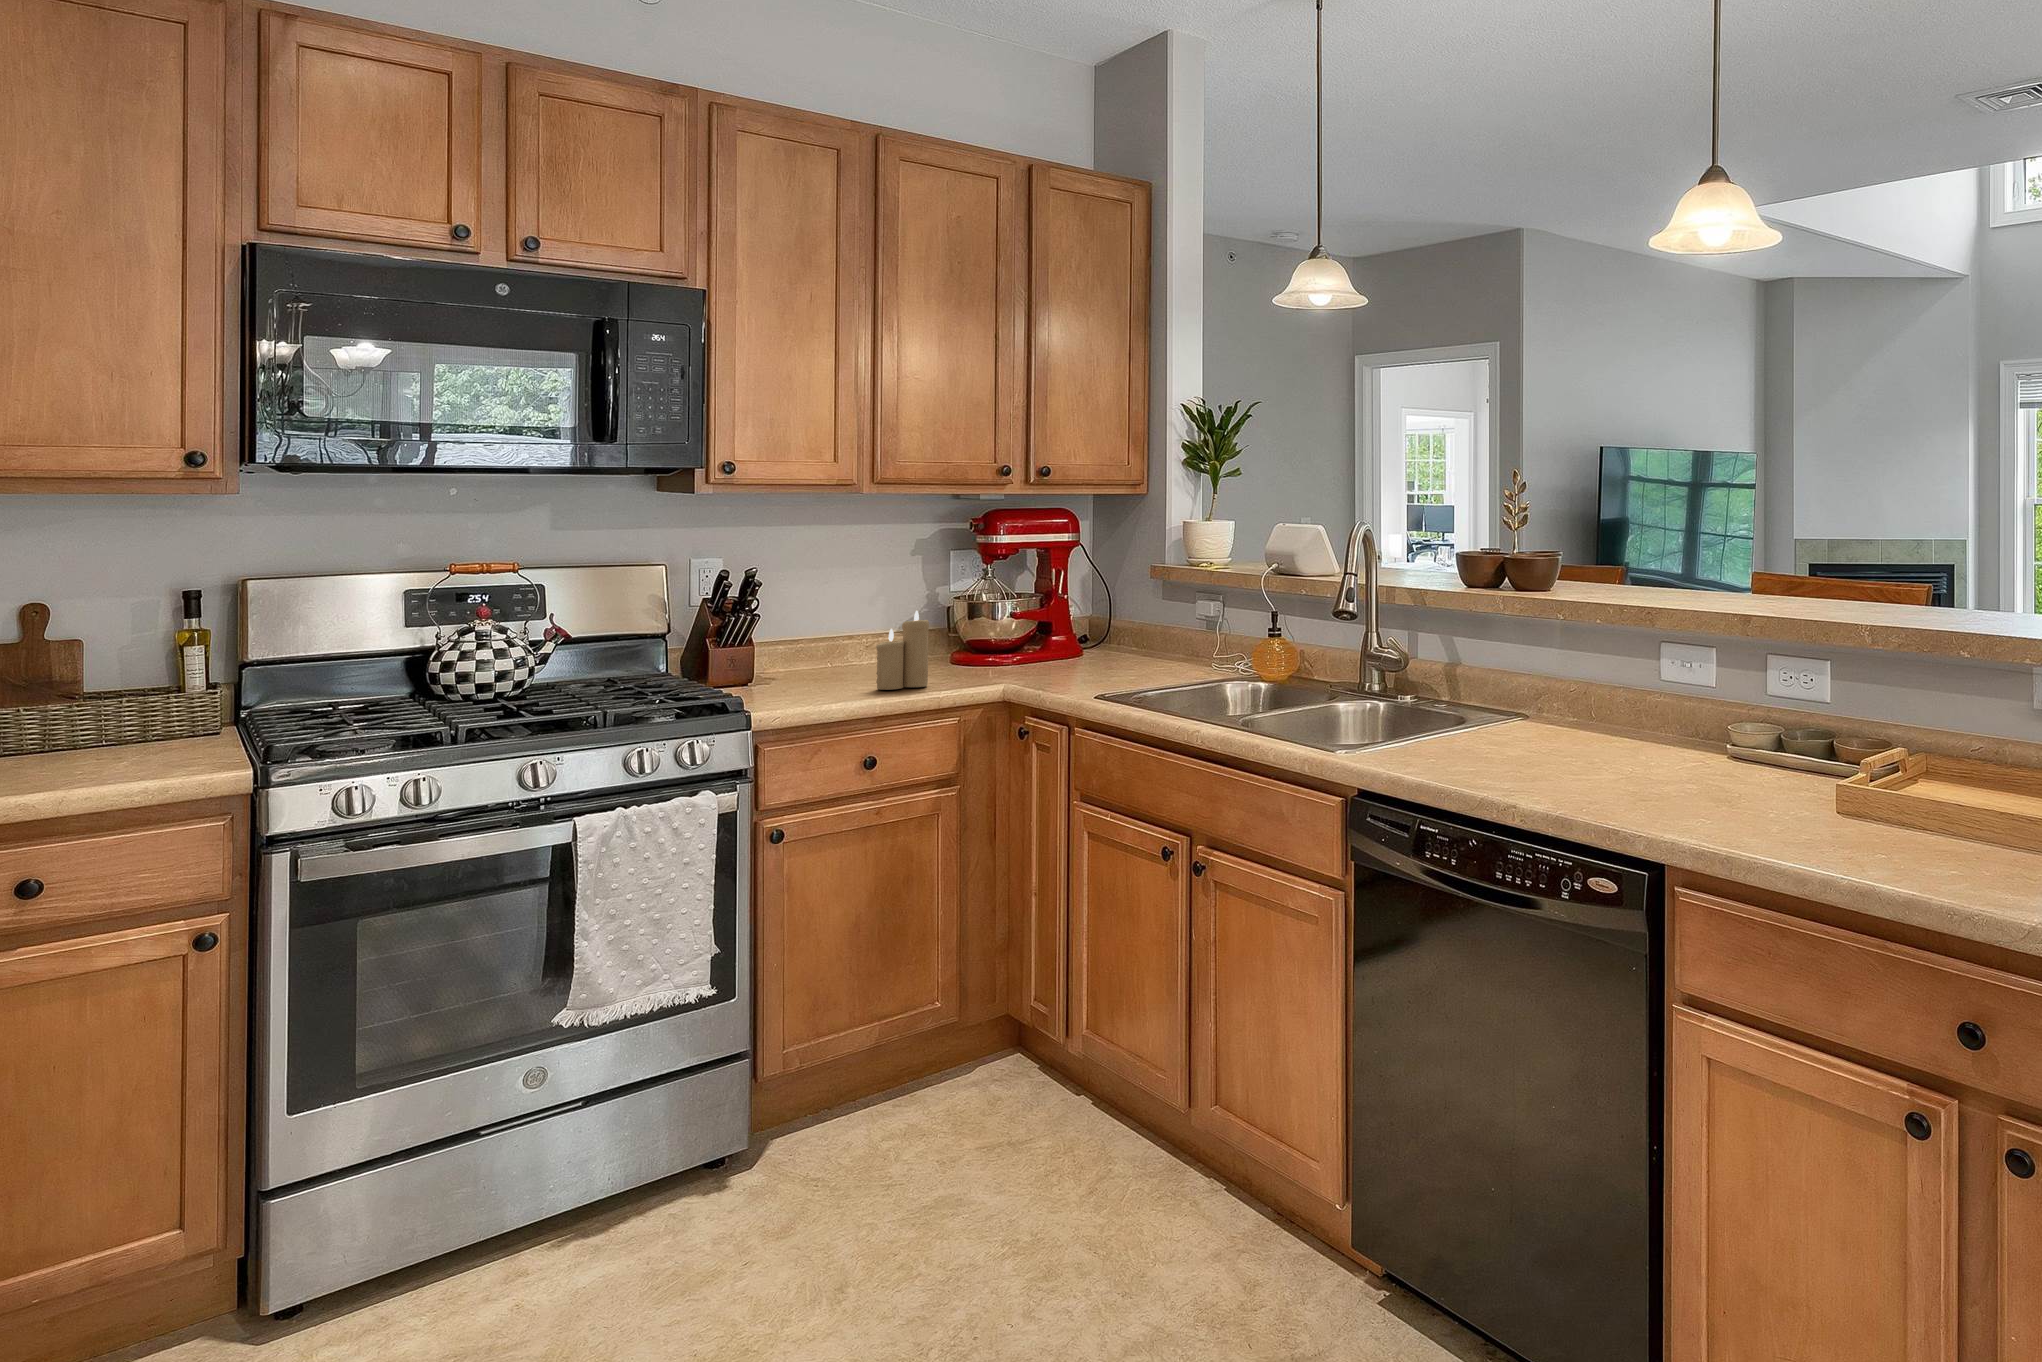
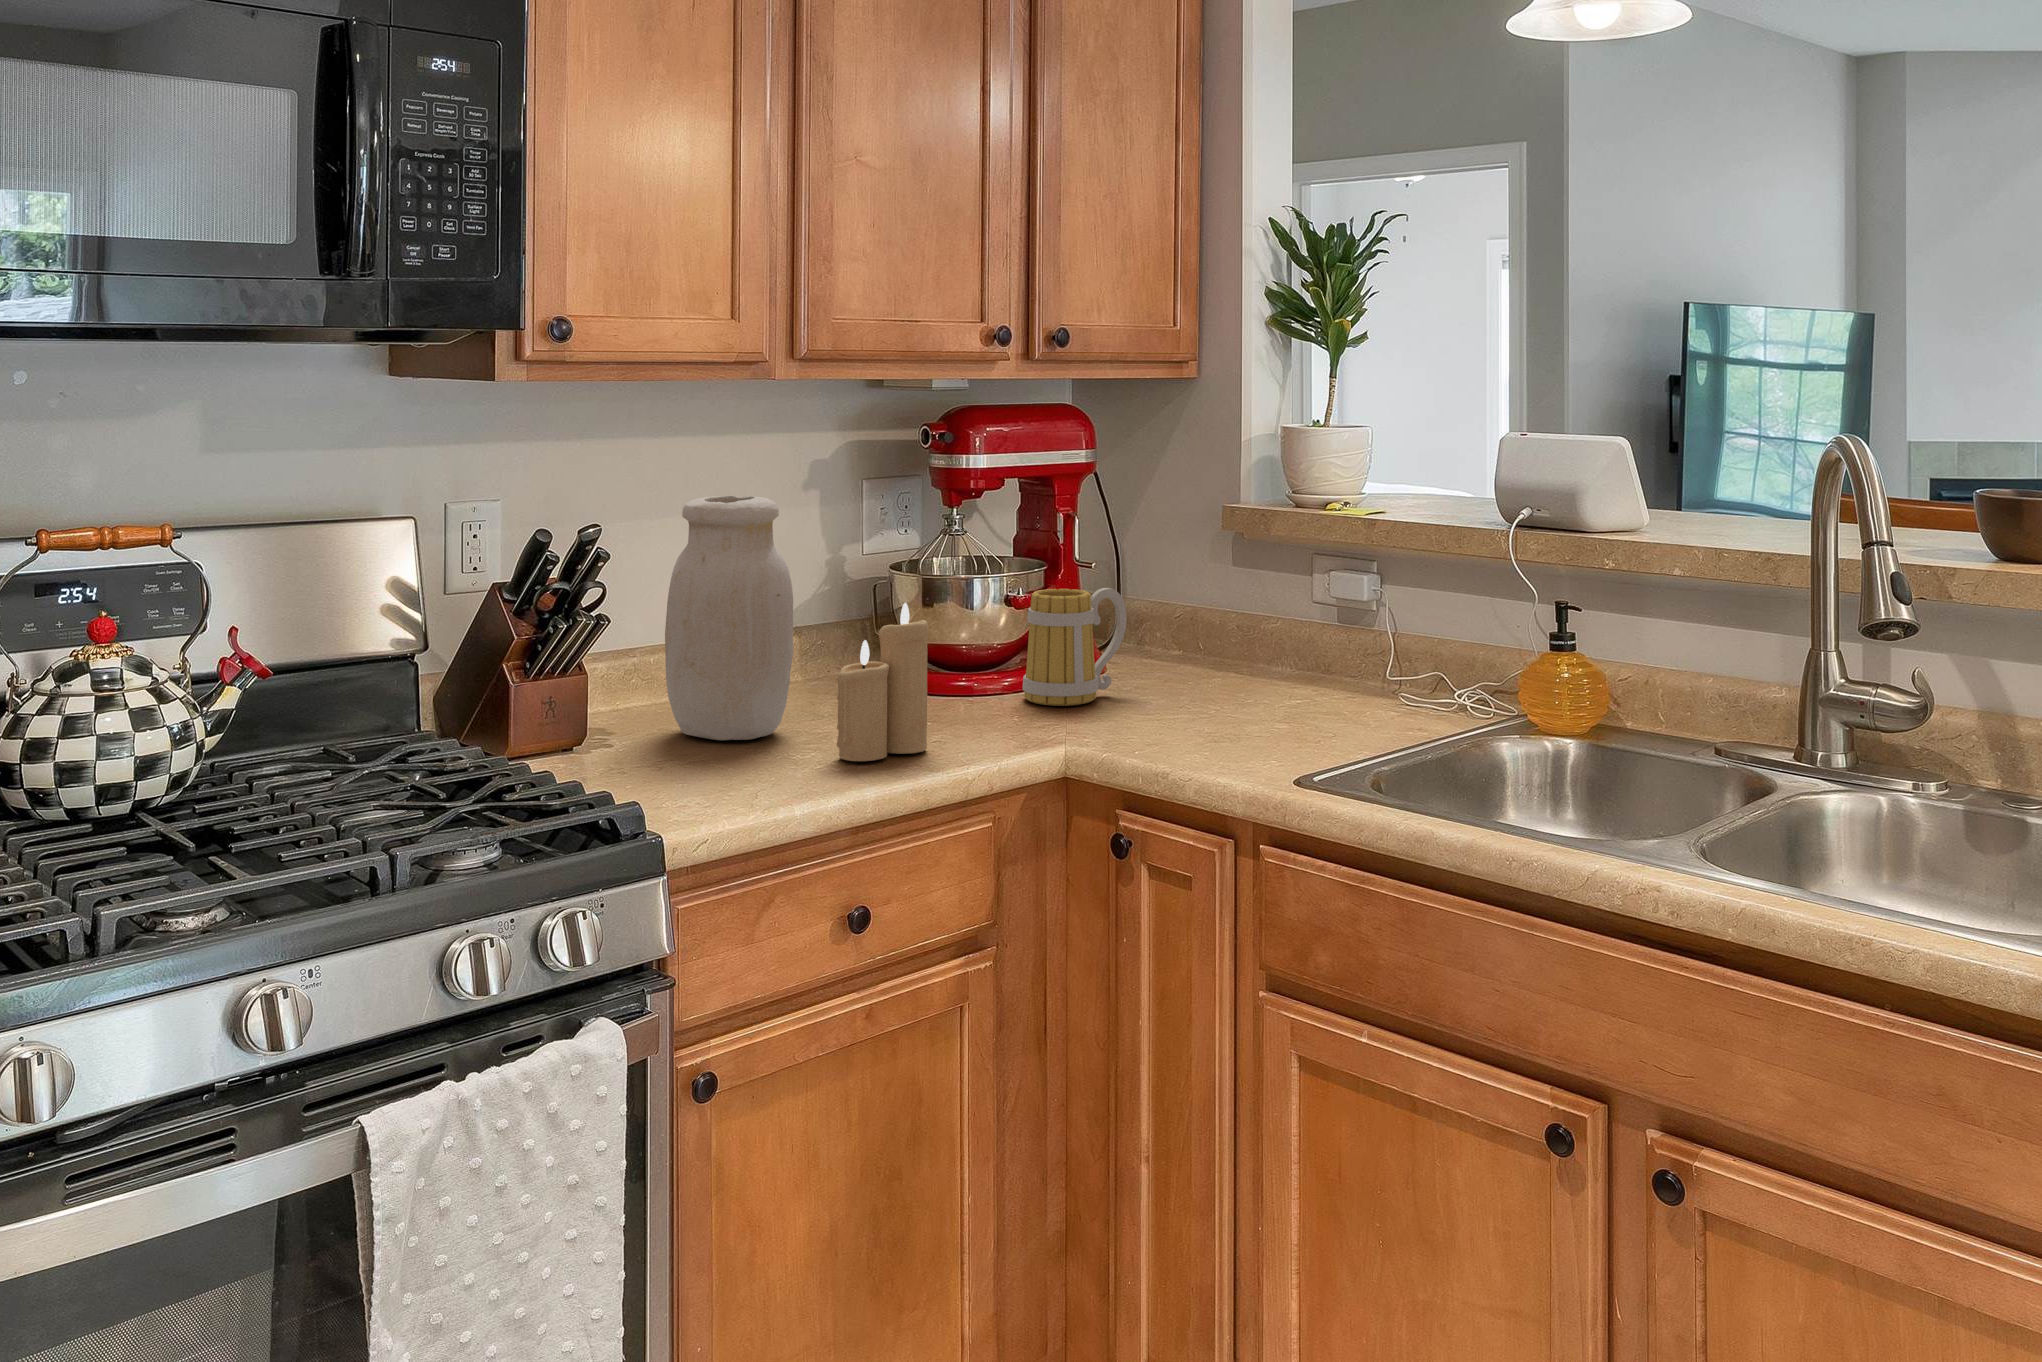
jar: none [796,556,866,682] -> present [665,496,793,740]
mug: none [1006,610,1067,671] -> present [1023,588,1127,706]

